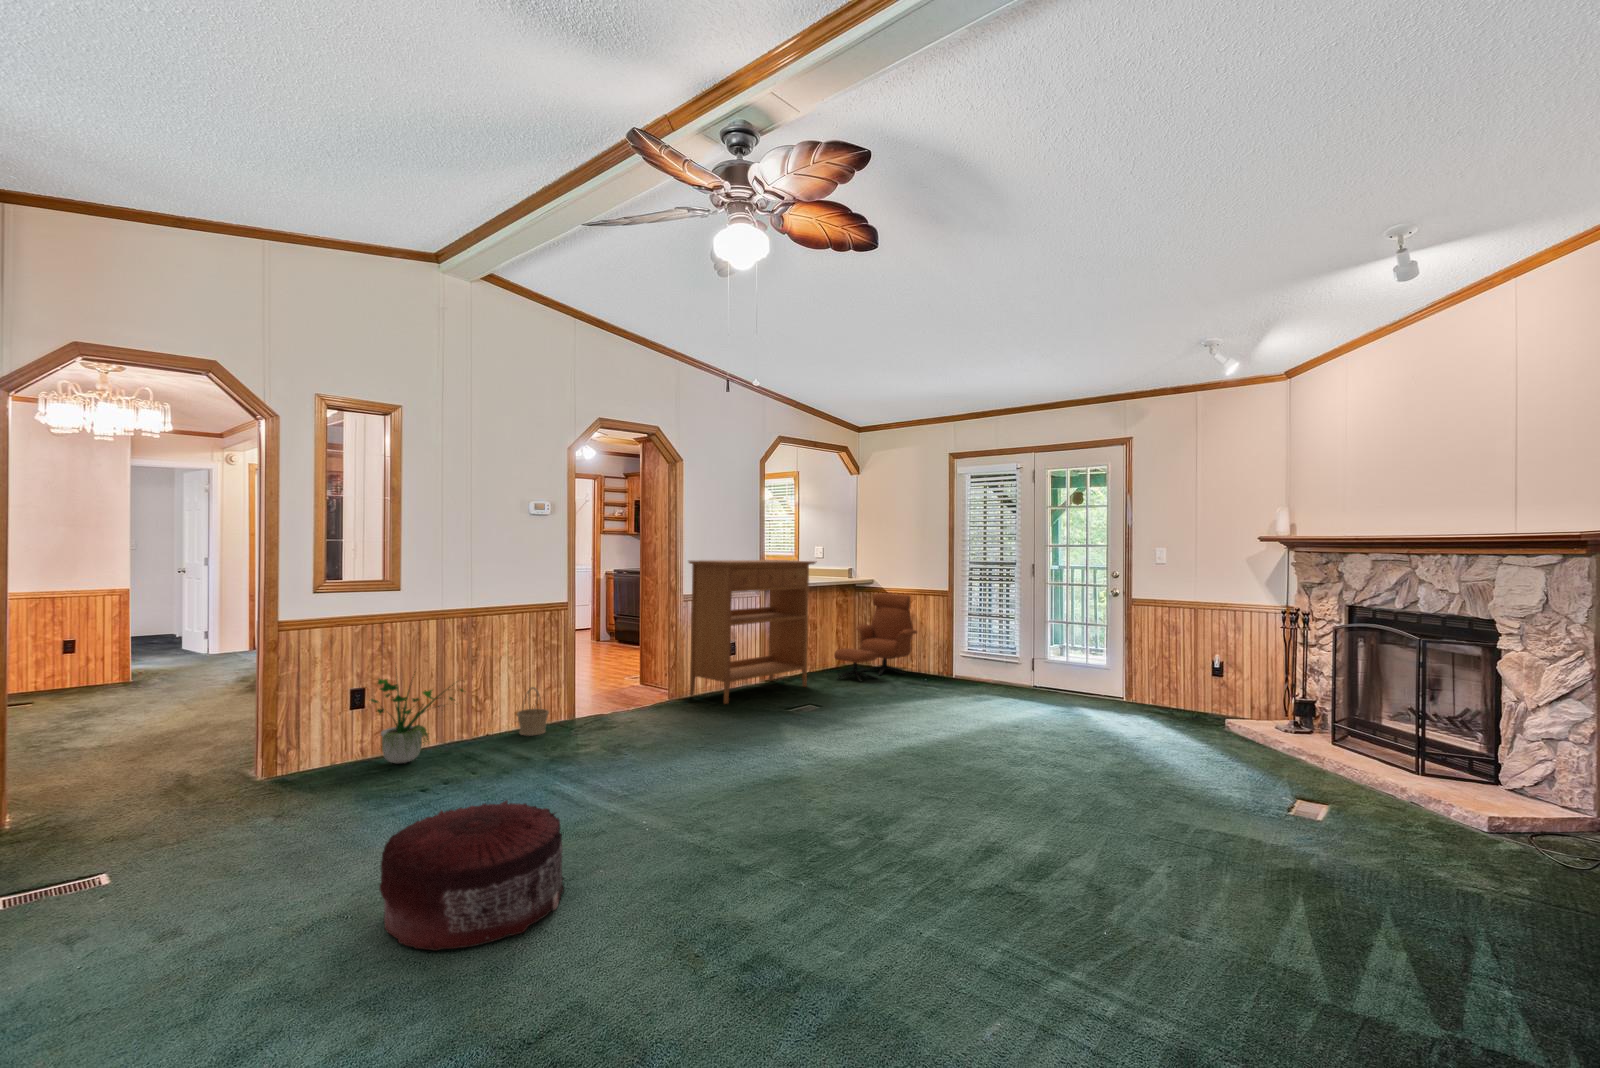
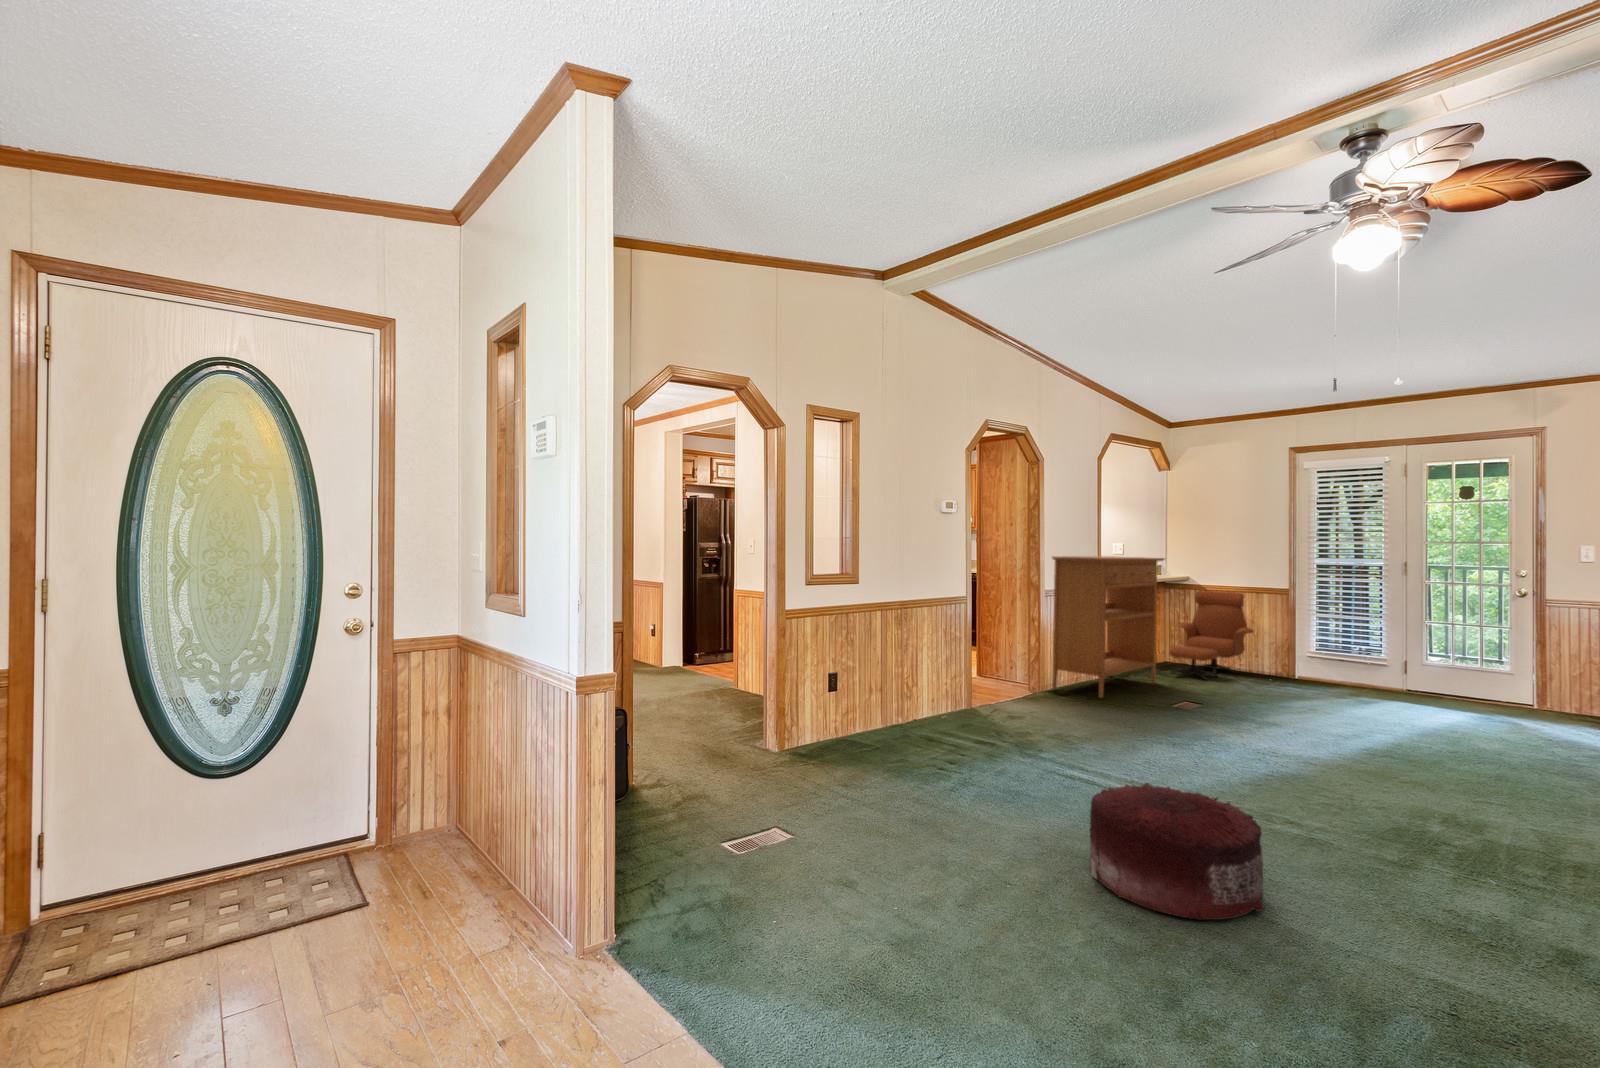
potted plant: present [371,677,463,763] -> none [852,644,920,743]
basket: present [517,687,549,735] -> none [939,676,969,722]

